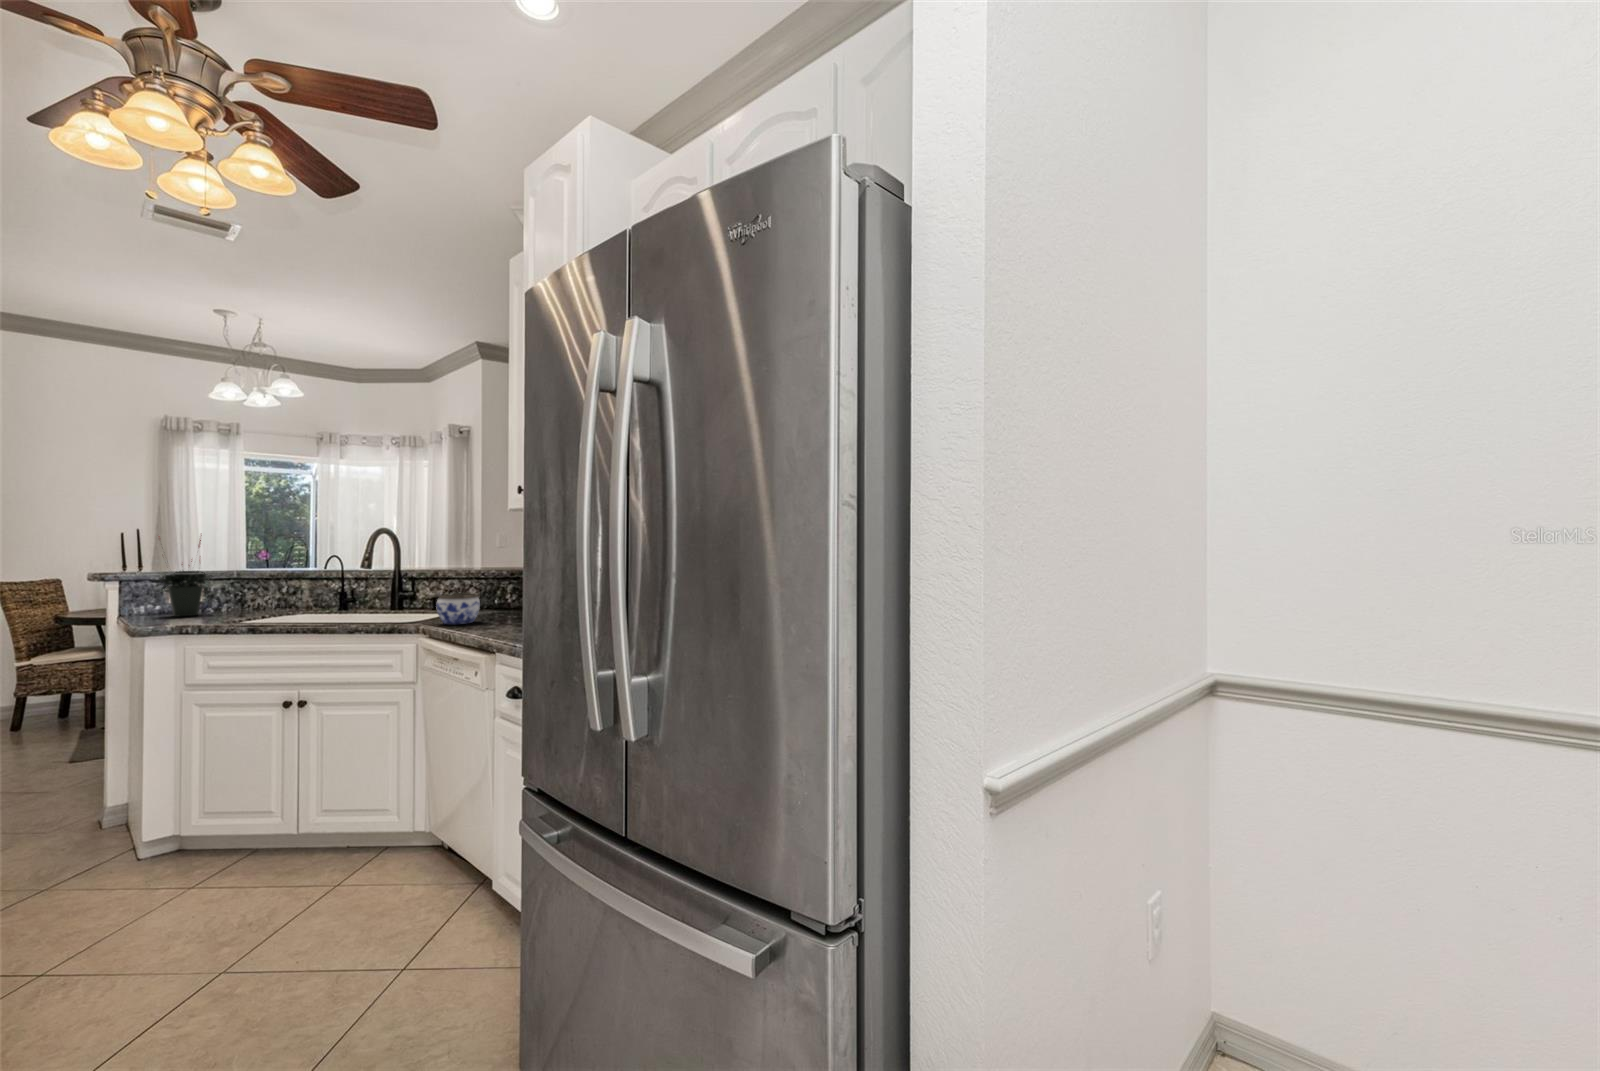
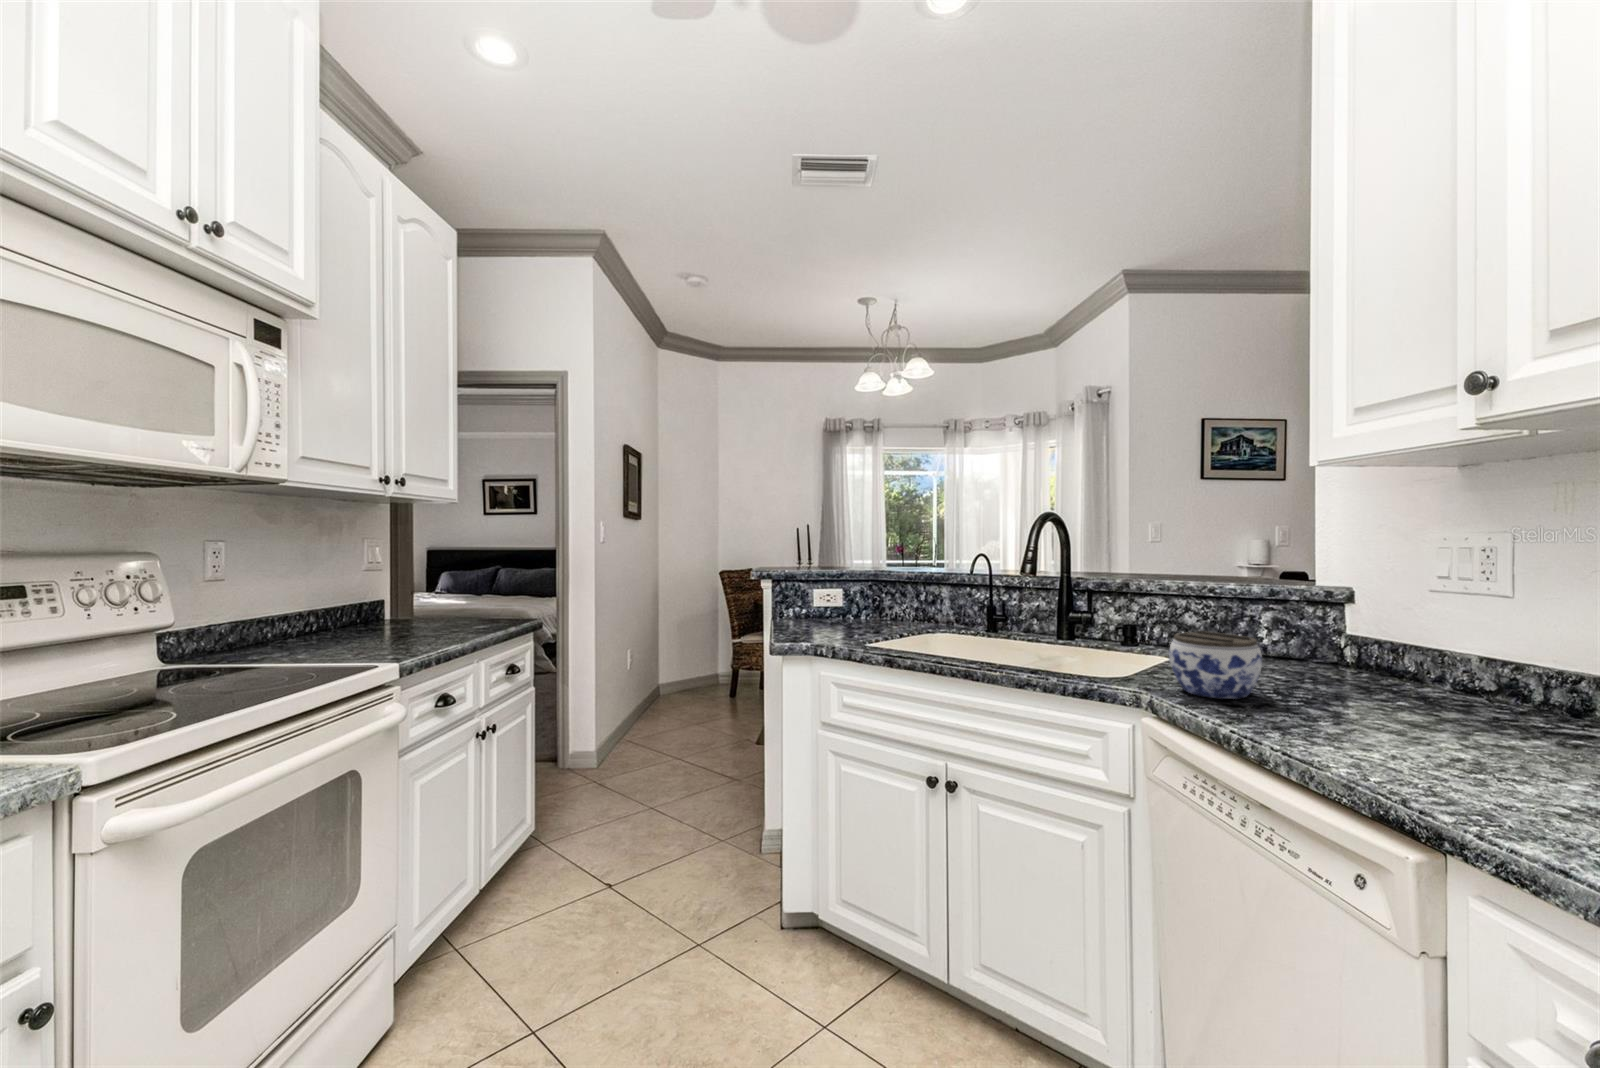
potted plant: present [156,535,210,617] -> none [802,522,852,622]

